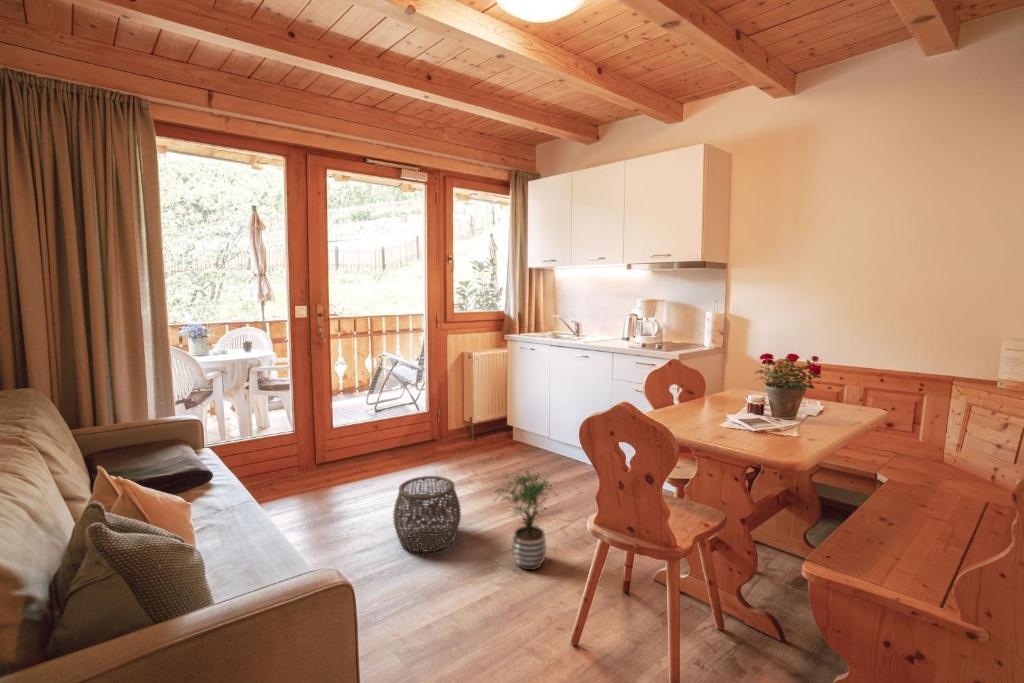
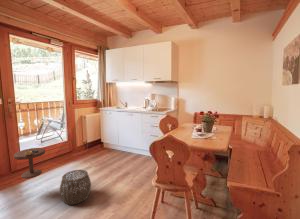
side table: none [312,417,371,522] -> present [14,148,45,179]
potted plant: present [495,472,556,570] -> none [107,162,135,203]

